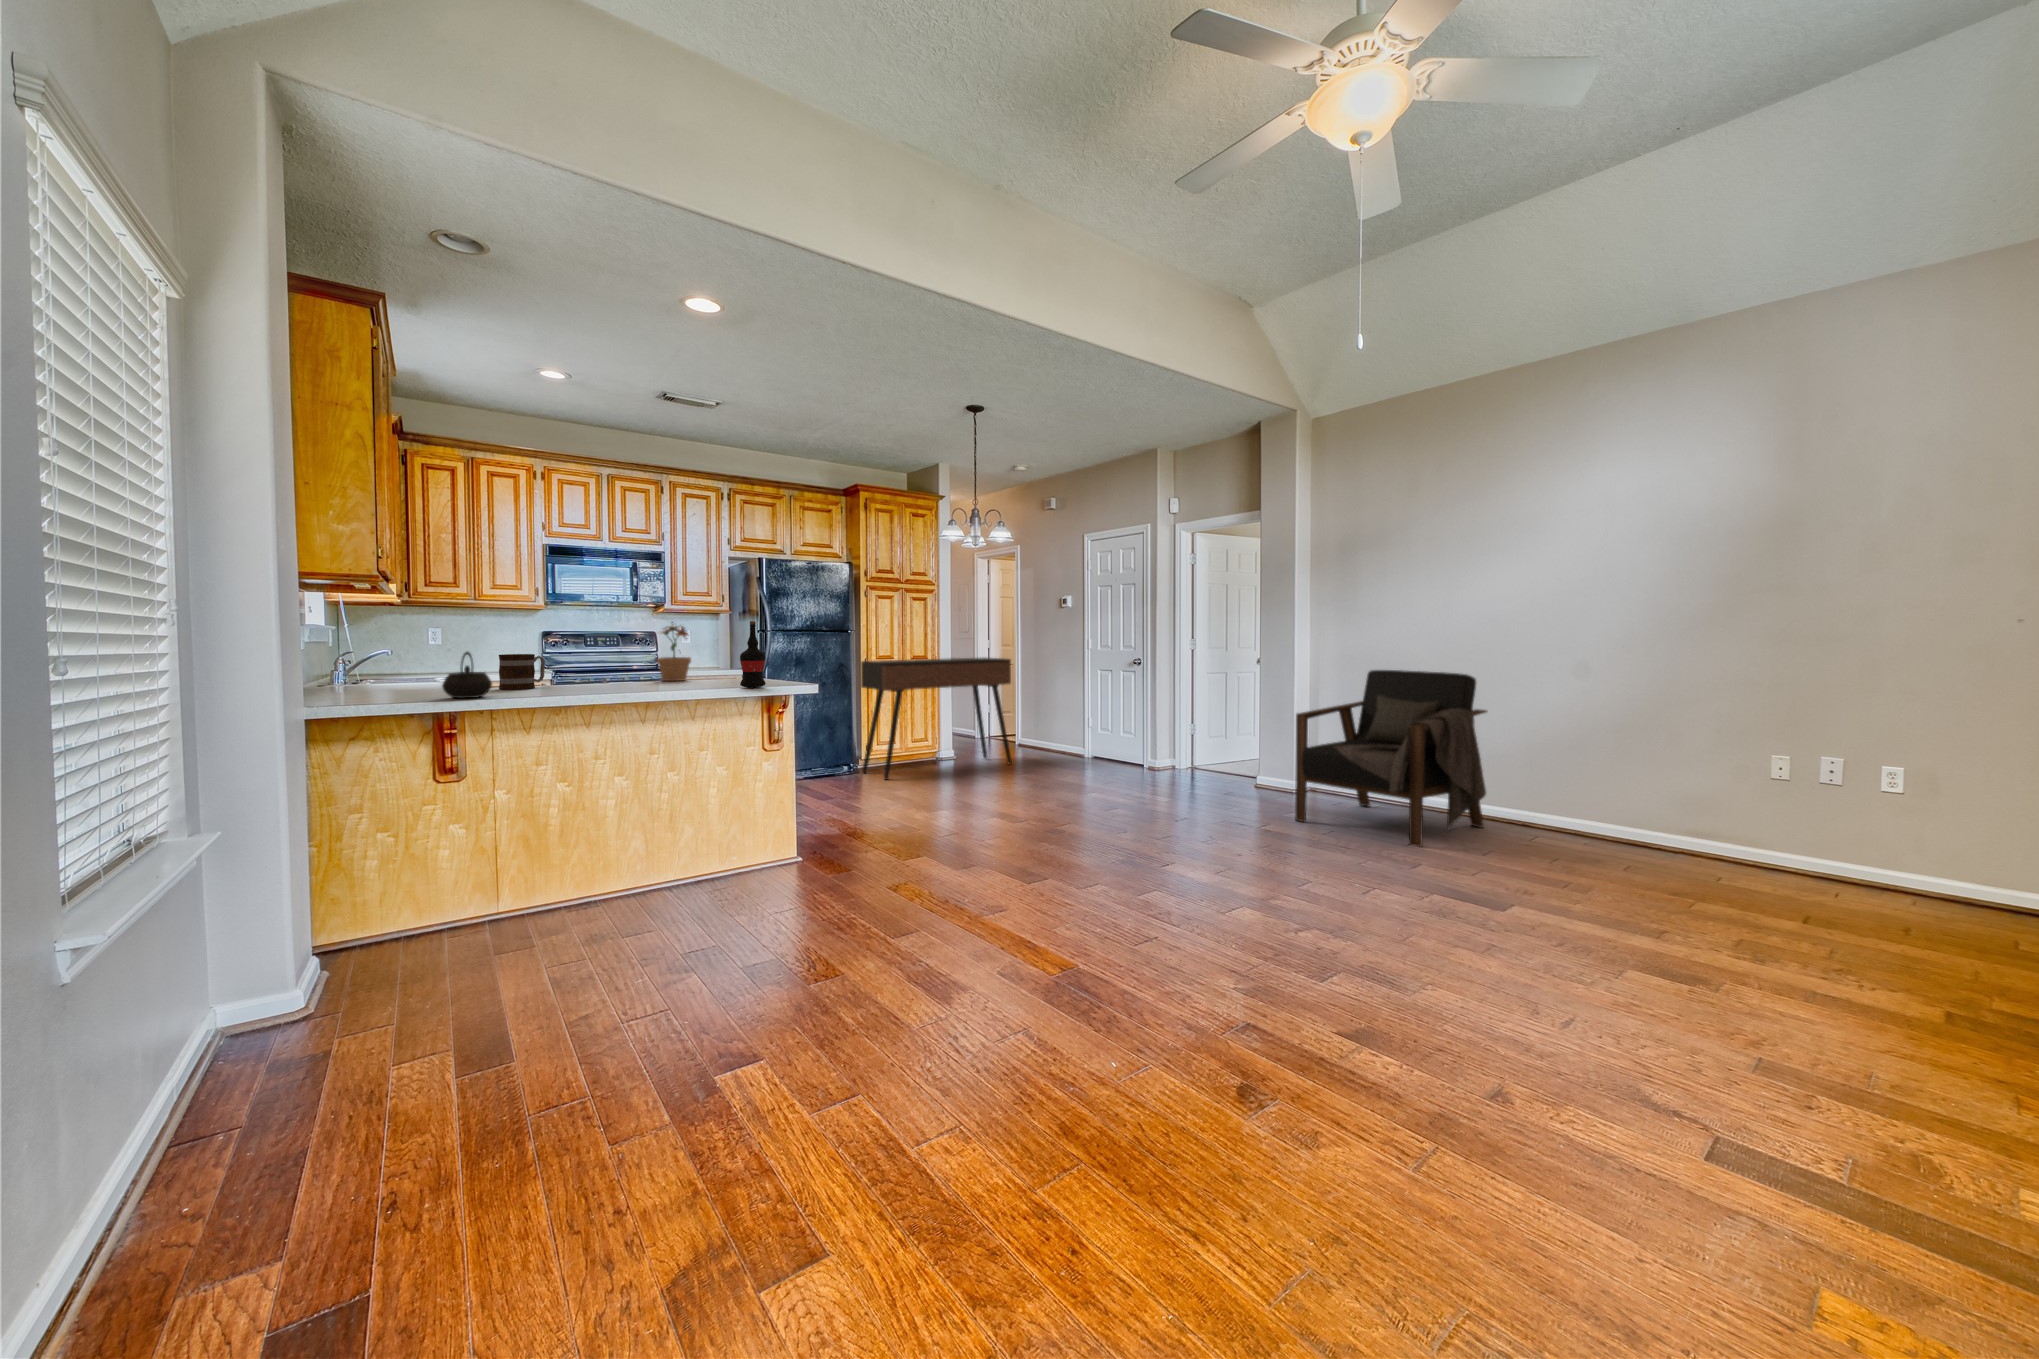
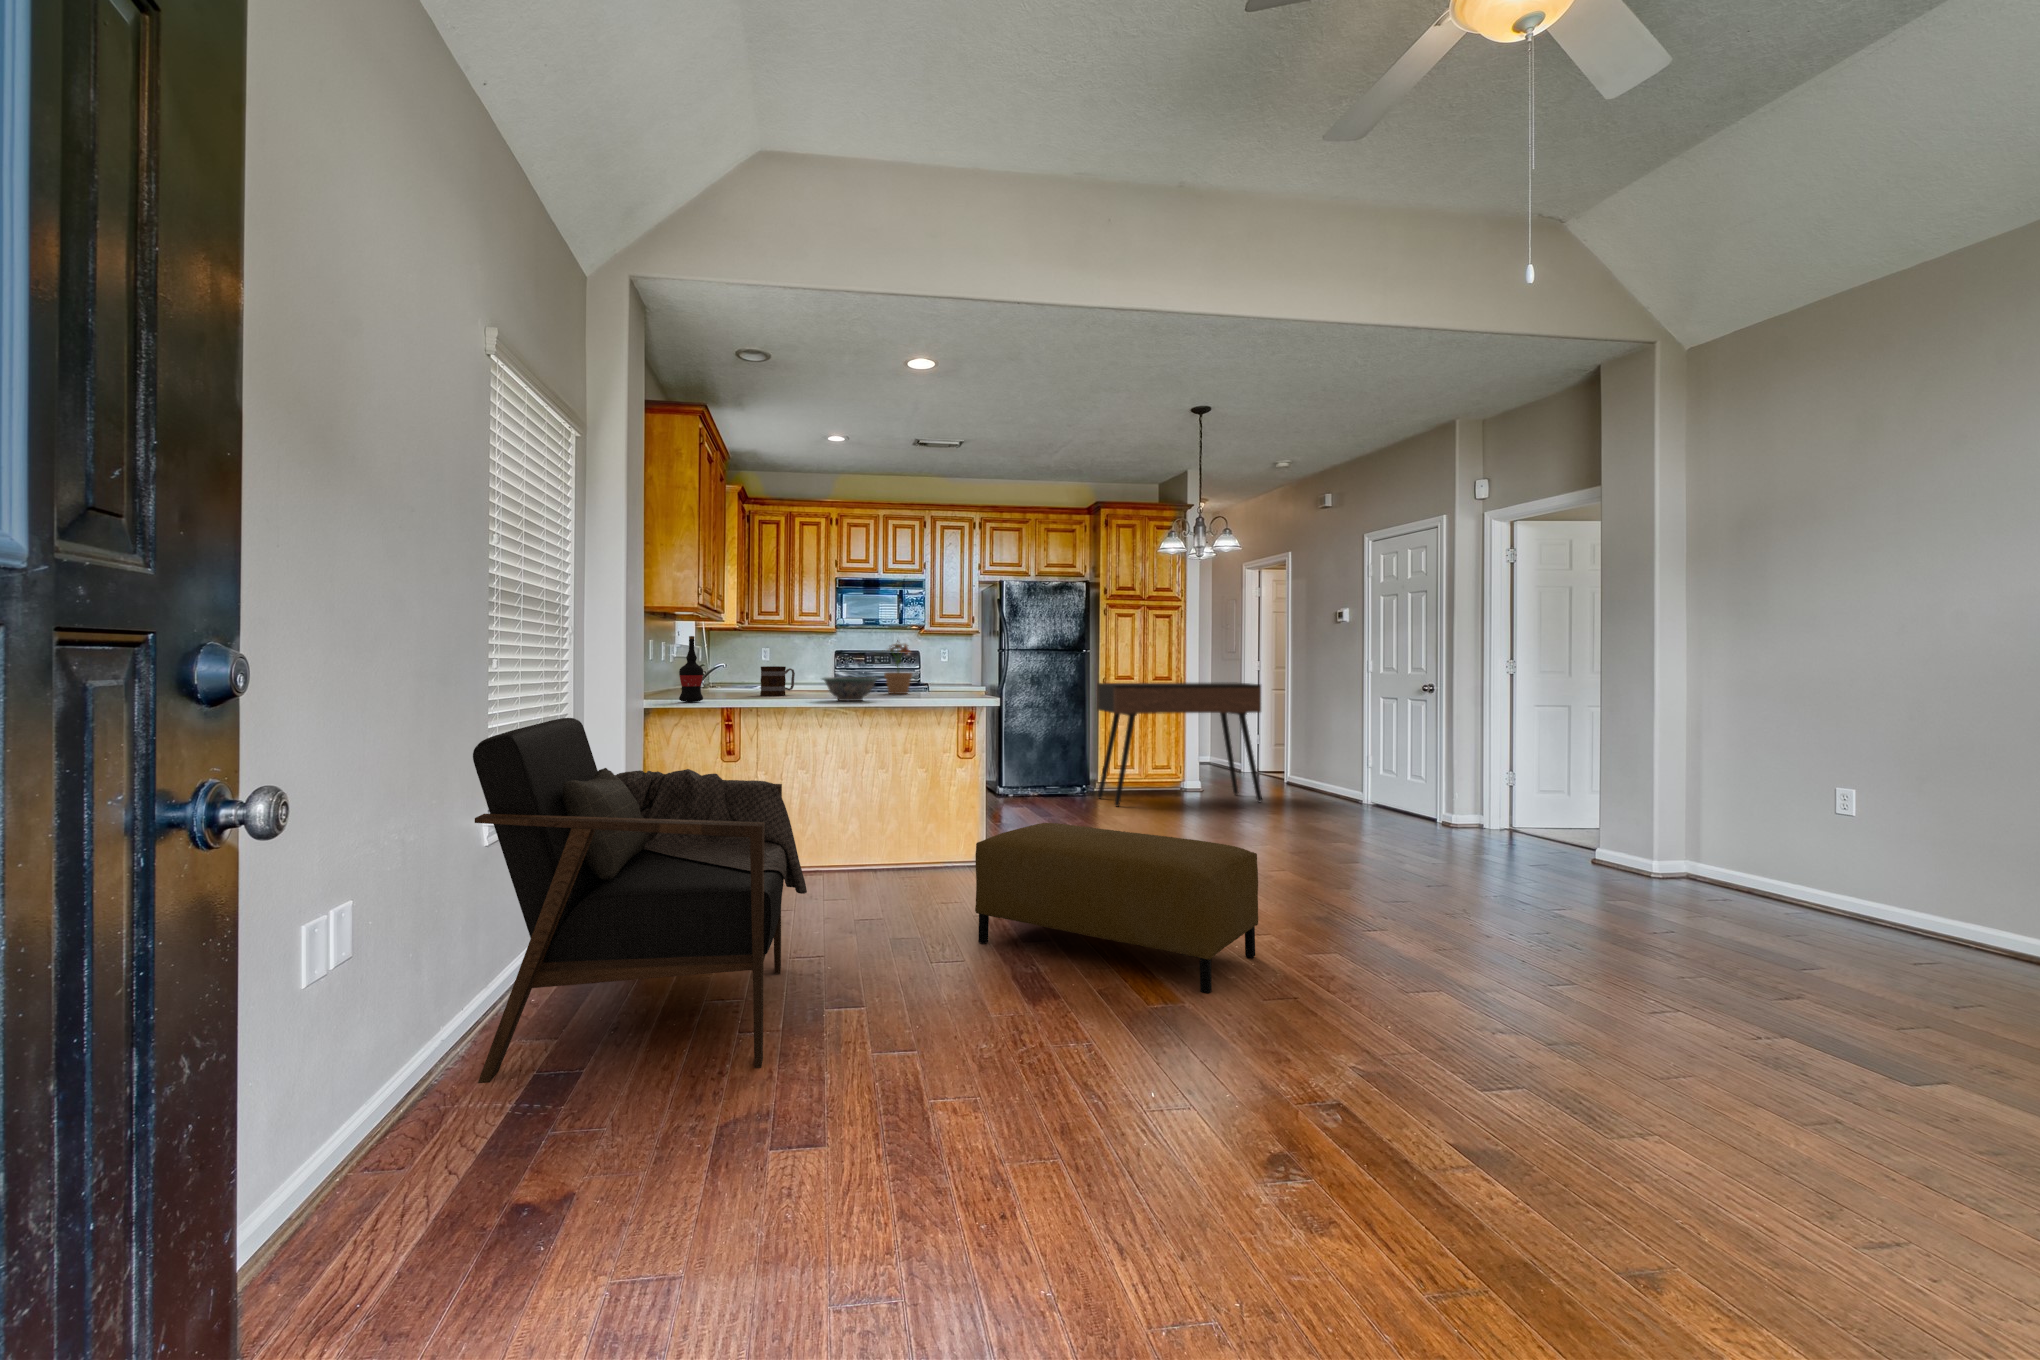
wine bottle: present [740,621,766,688] -> present [679,636,703,702]
kettle: present [442,652,492,698] -> none [711,662,746,700]
decorative bowl: none [599,665,674,693] -> present [822,677,878,701]
armchair: present [1295,670,1487,847] -> present [473,718,807,1083]
ottoman: none [840,810,1109,956] -> present [975,823,1258,993]

